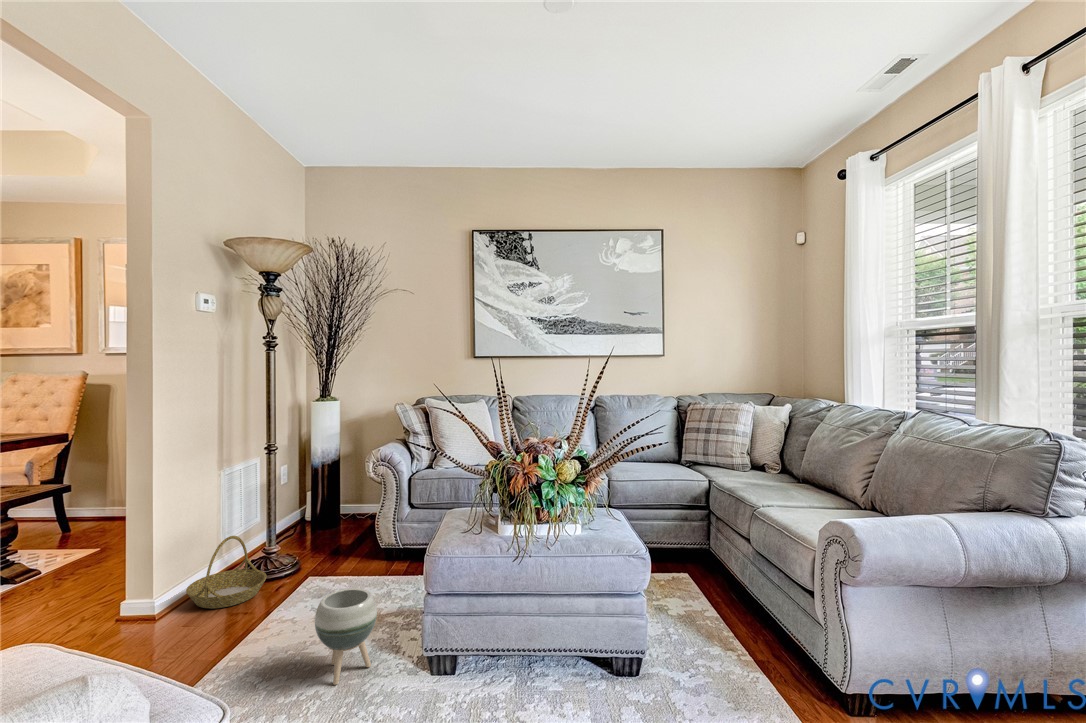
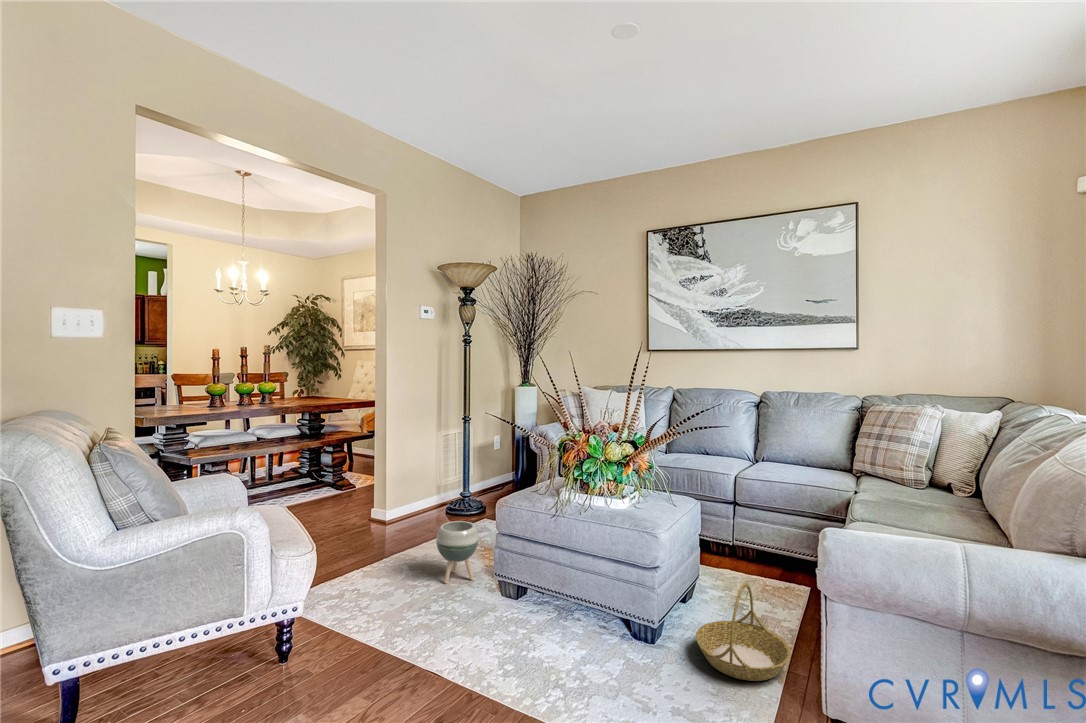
basket: present [186,536,267,608] -> present [696,583,791,681]

